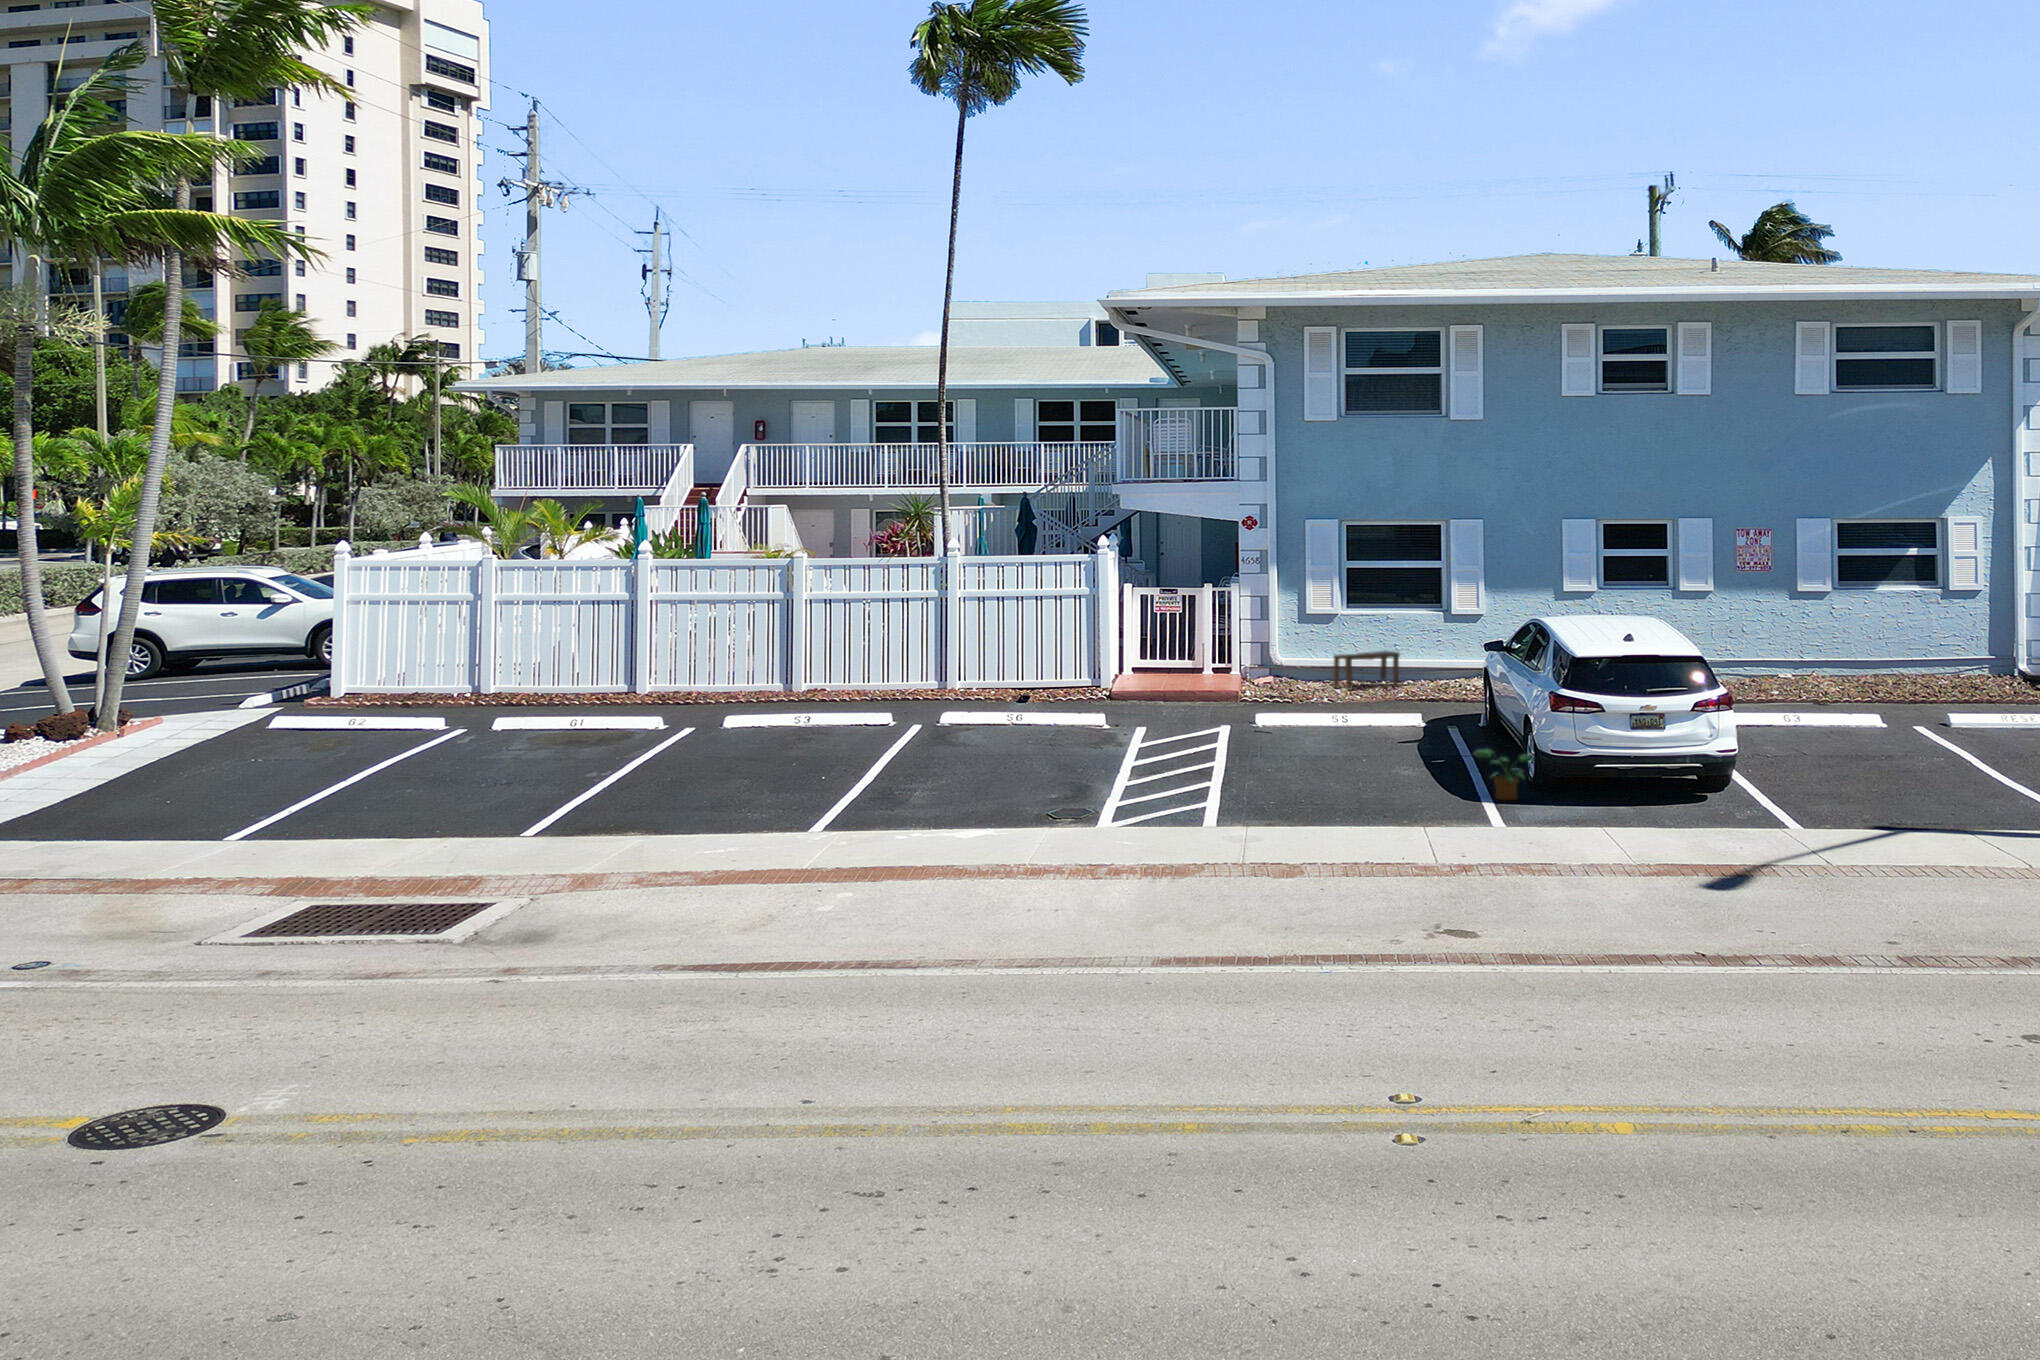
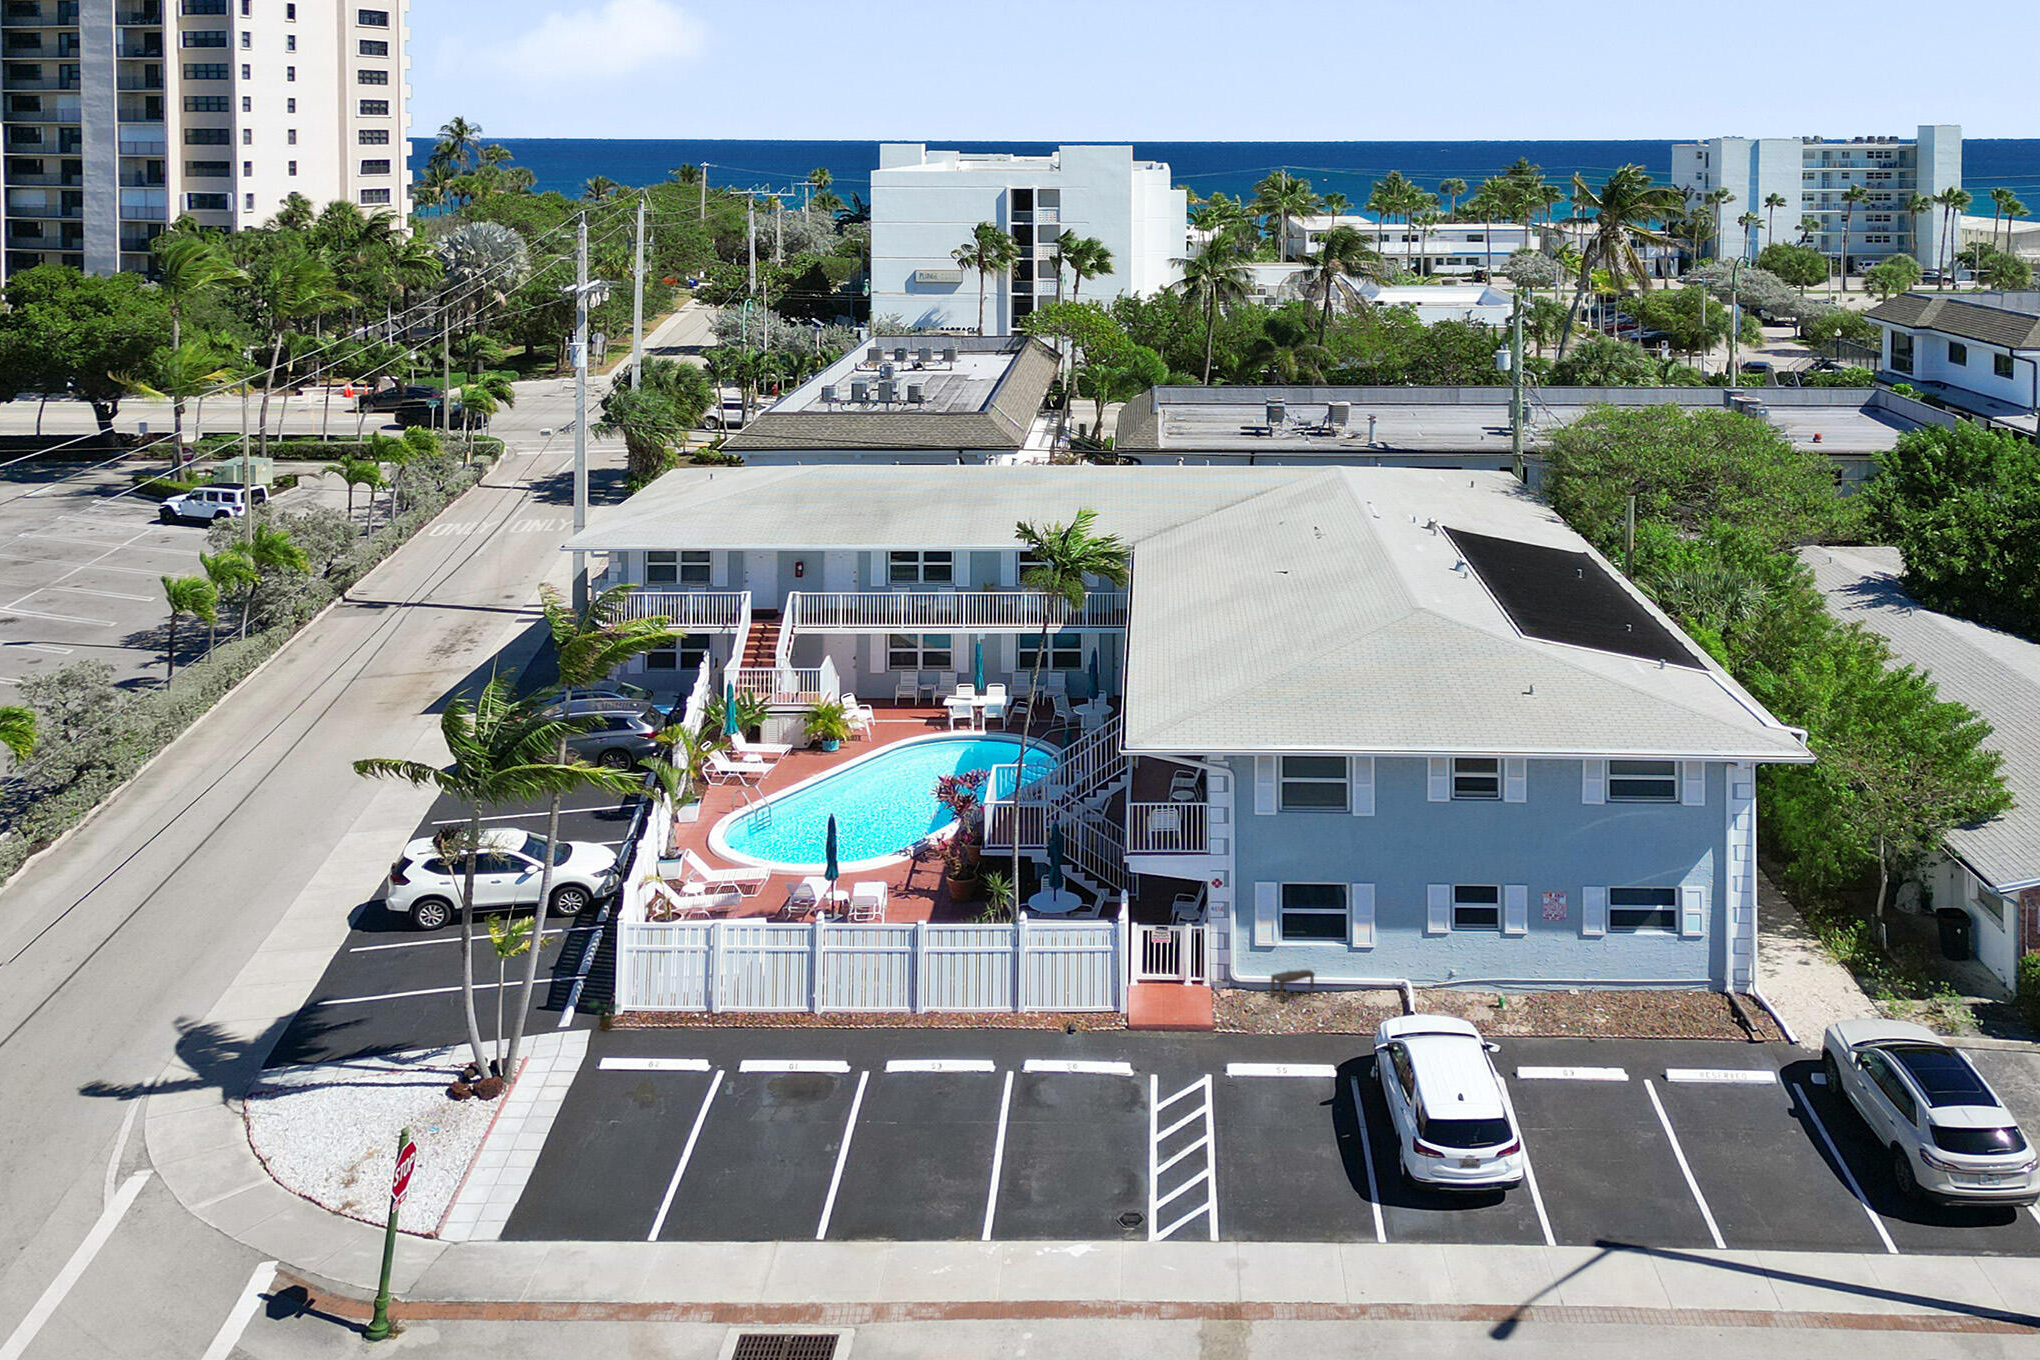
potted plant: present [1474,749,1531,800] -> present [589,1001,619,1030]

